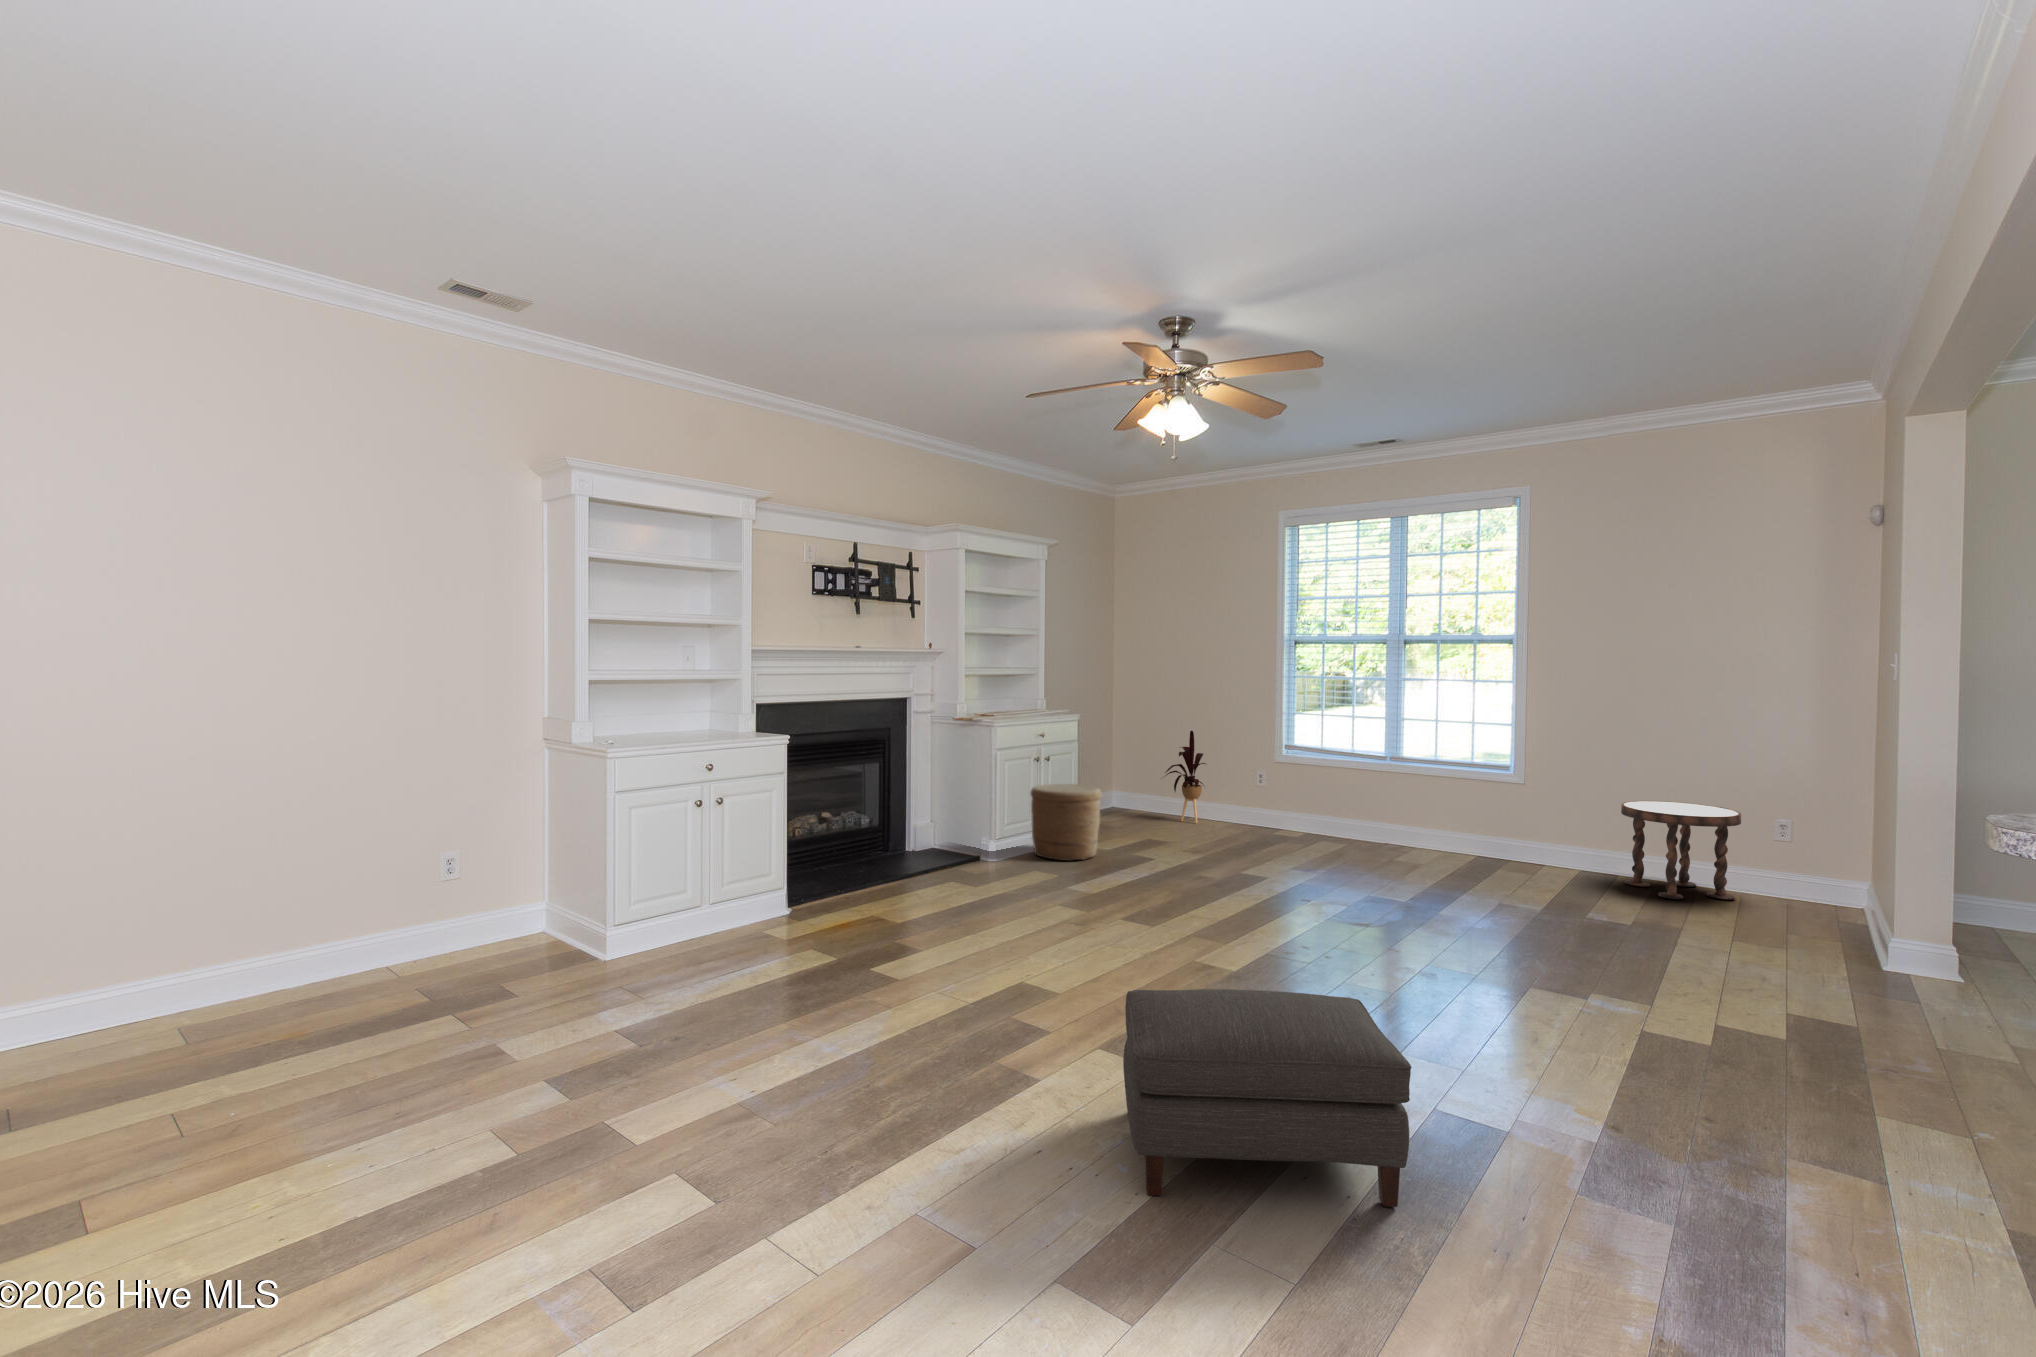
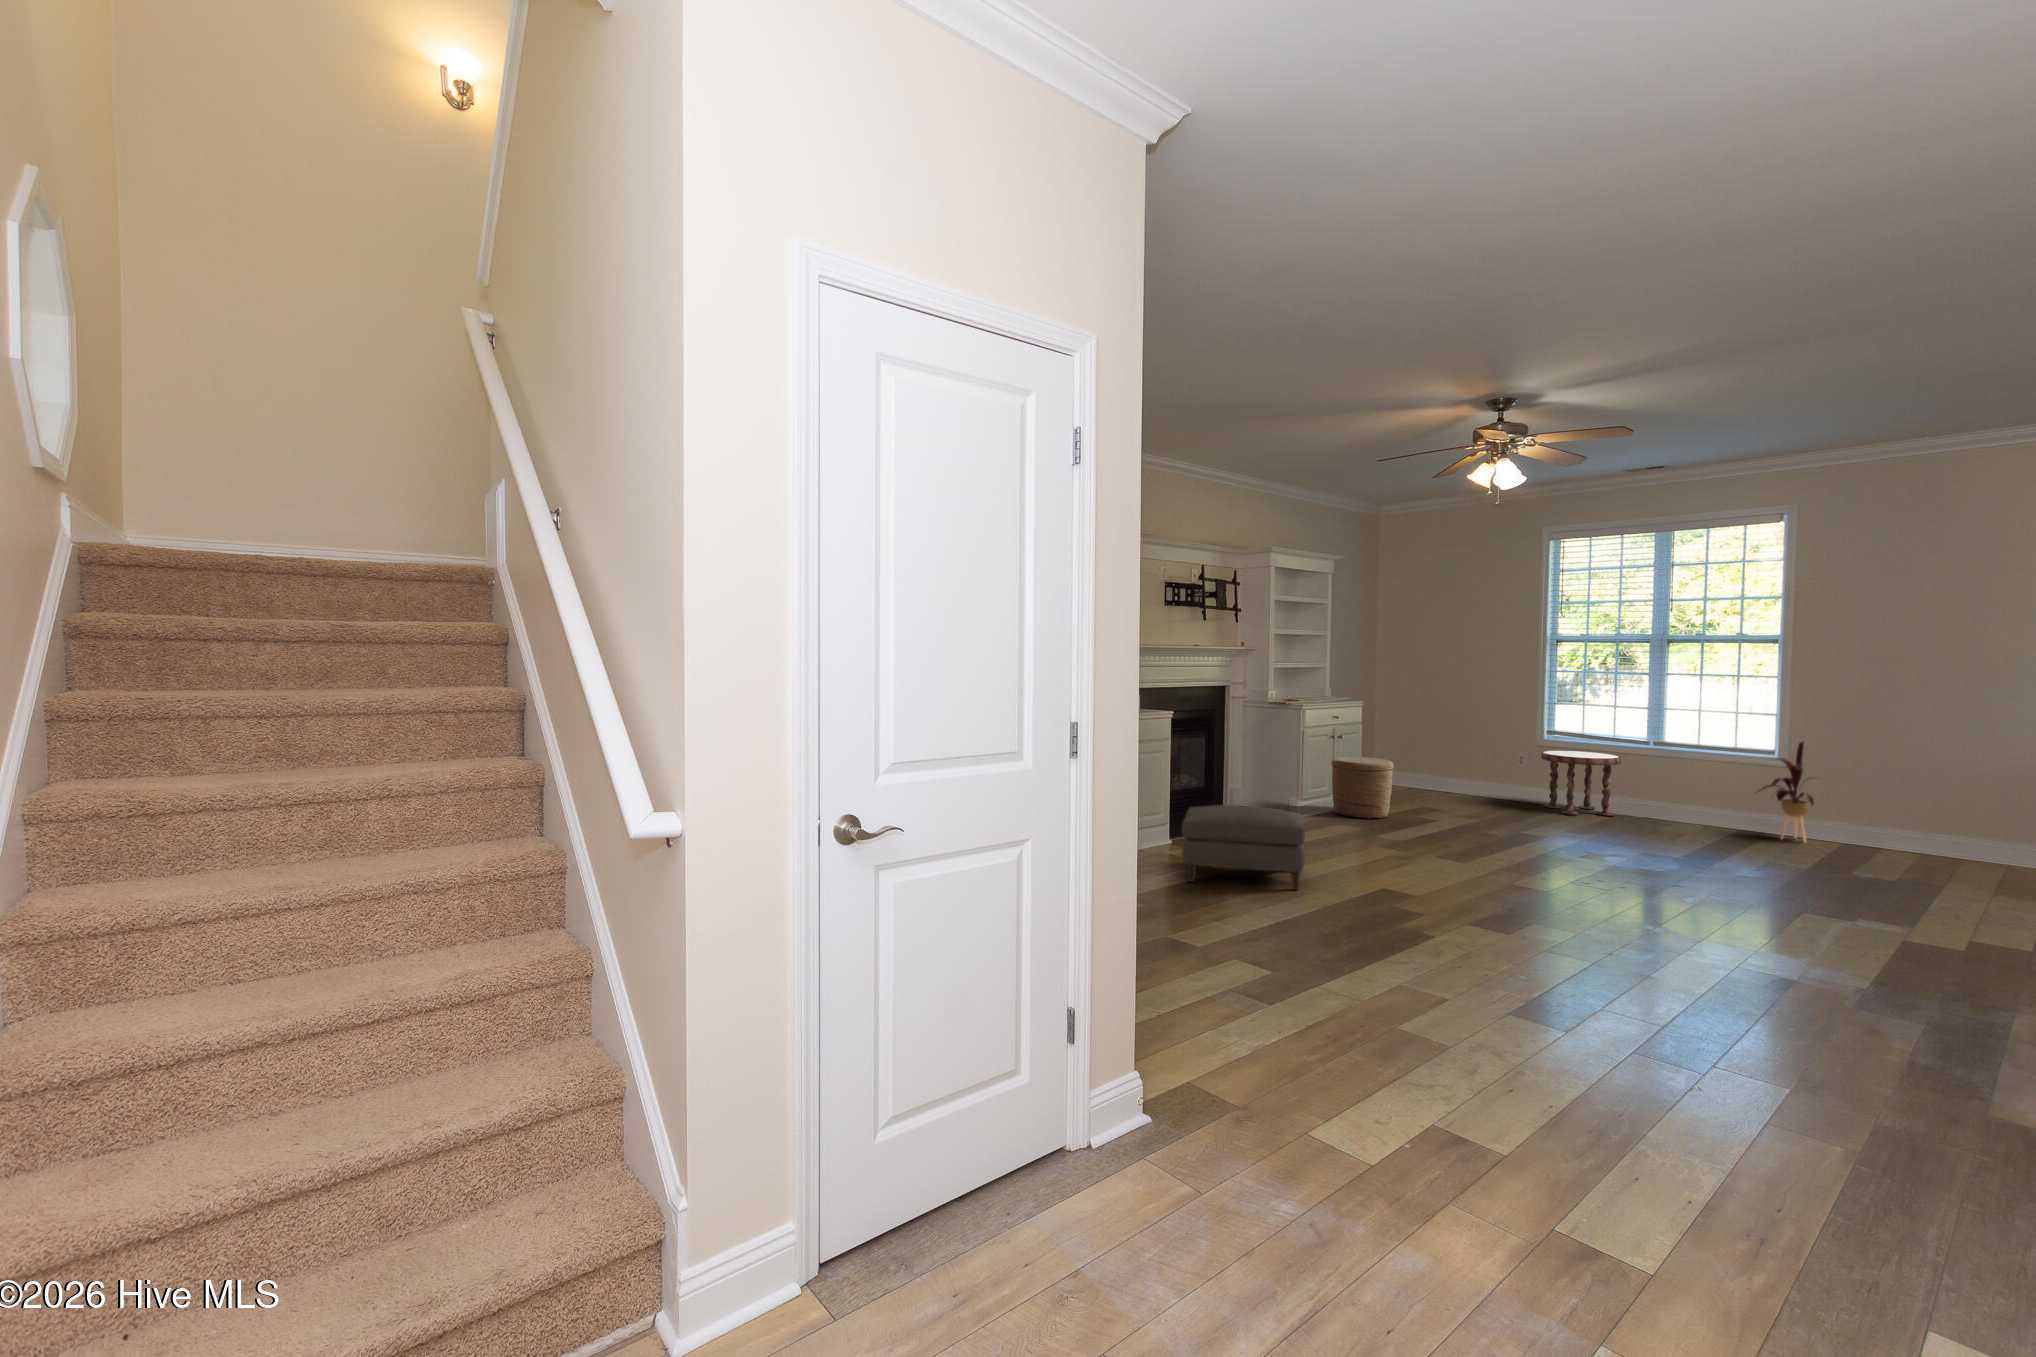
house plant: present [1165,731,1205,823] -> present [1760,742,1814,842]
side table: present [1621,801,1741,900] -> present [1541,750,1621,816]
ottoman: present [1123,989,1411,1207] -> present [1182,805,1305,890]

